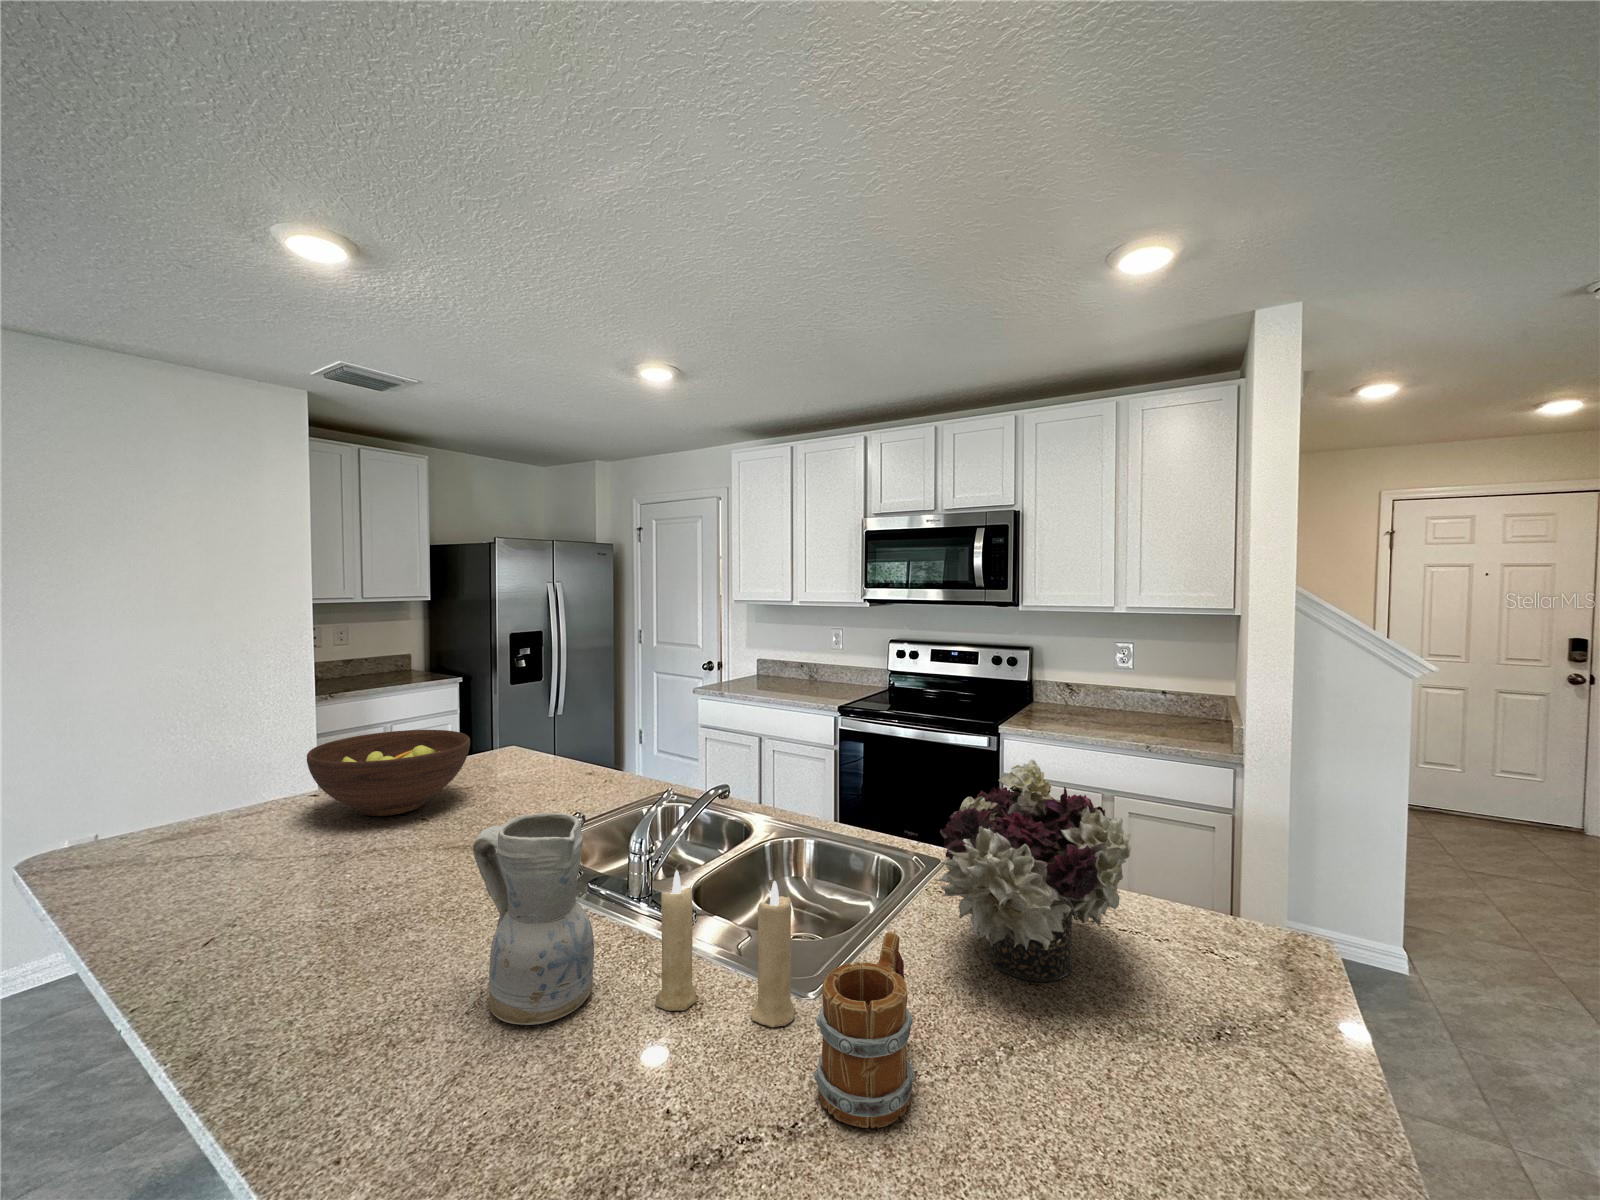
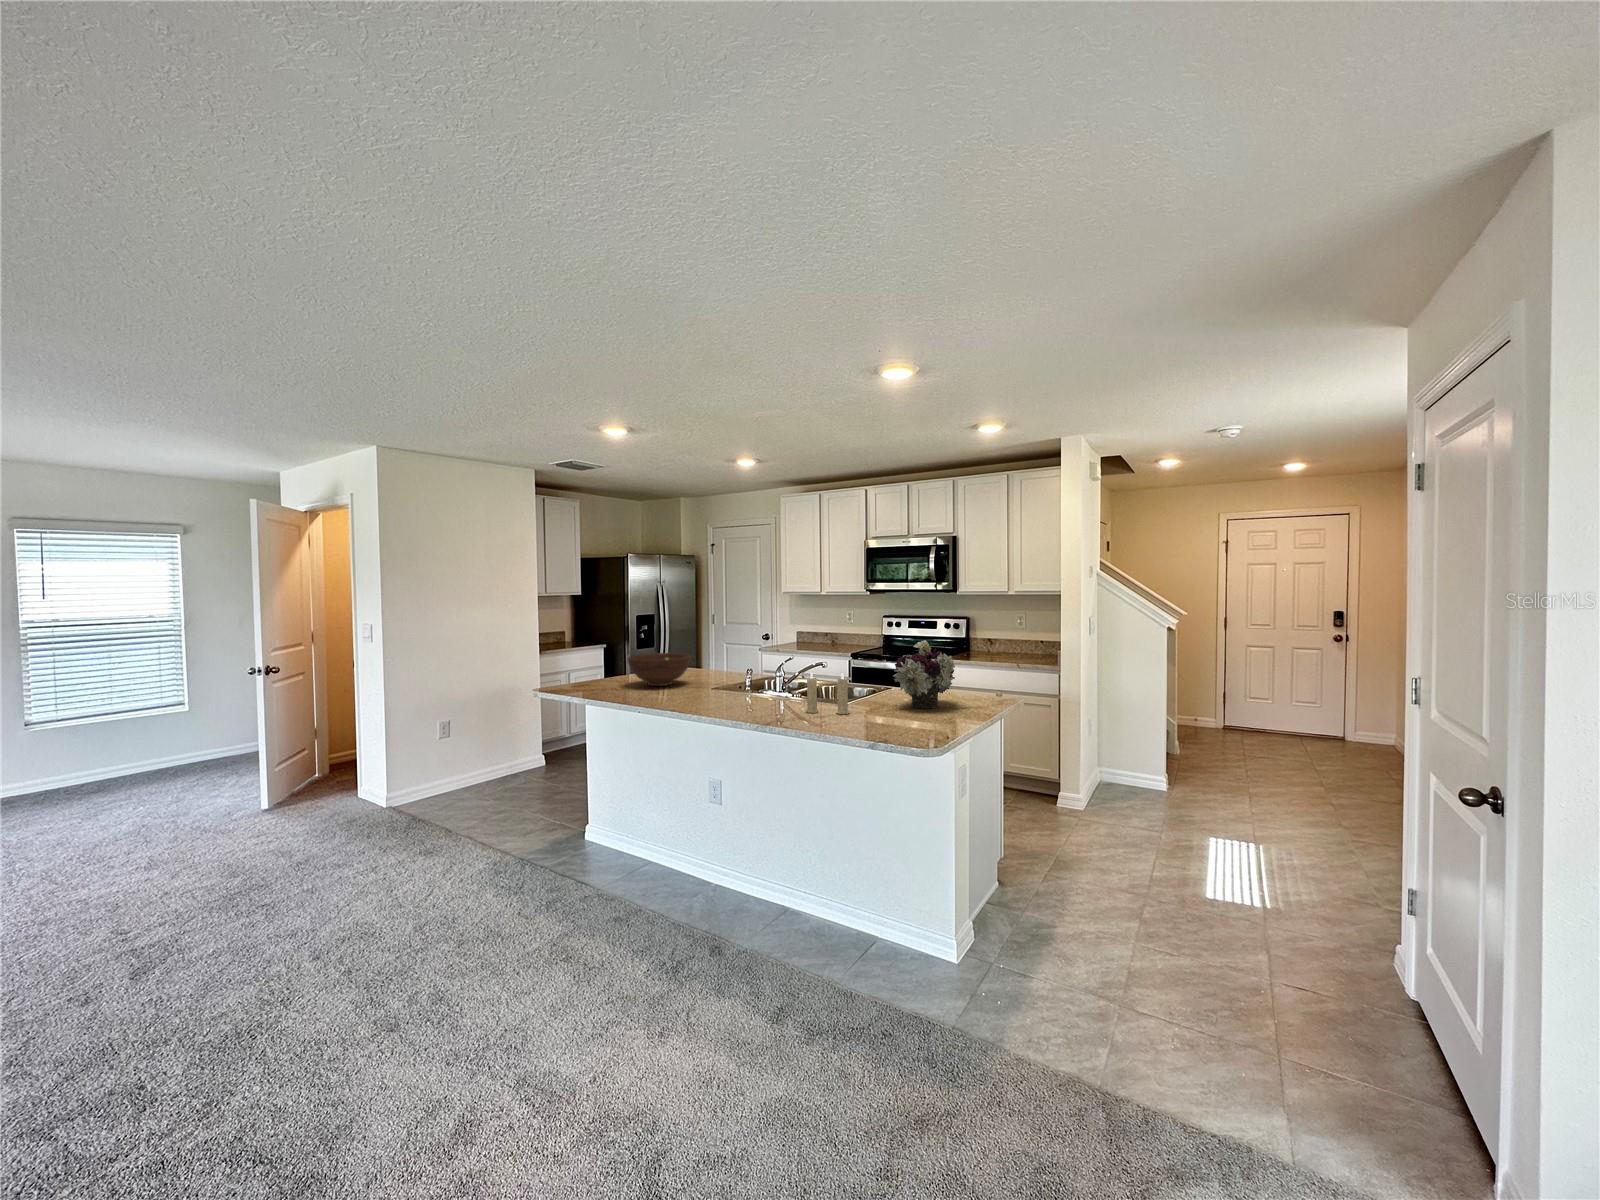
ceramic pitcher: present [473,813,594,1025] -> none [748,656,786,714]
mug: present [814,932,915,1128] -> none [857,682,884,722]

